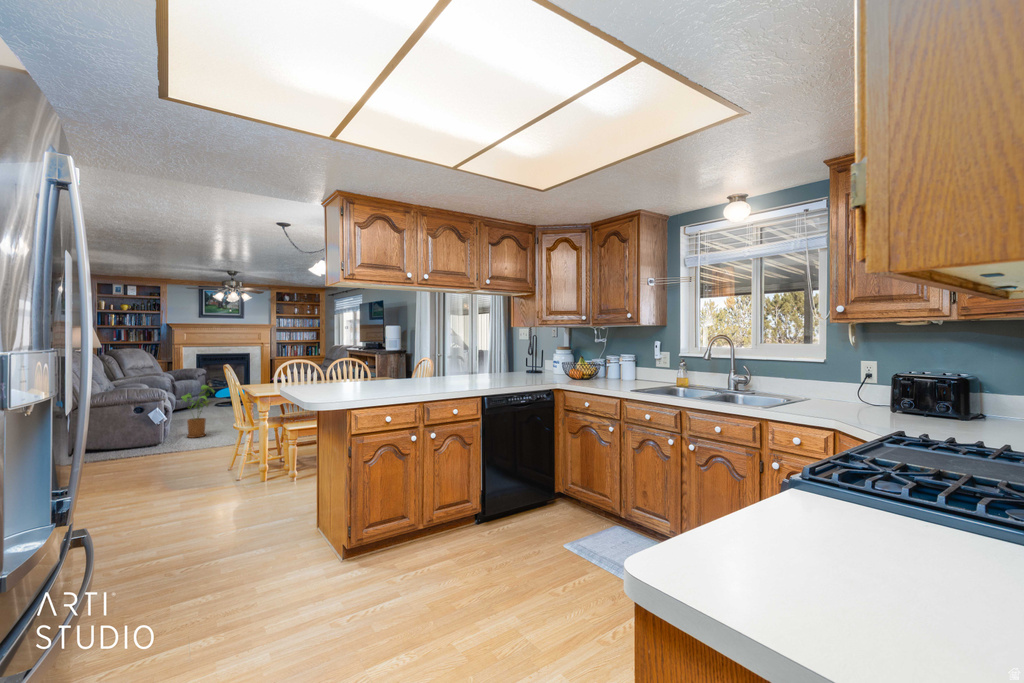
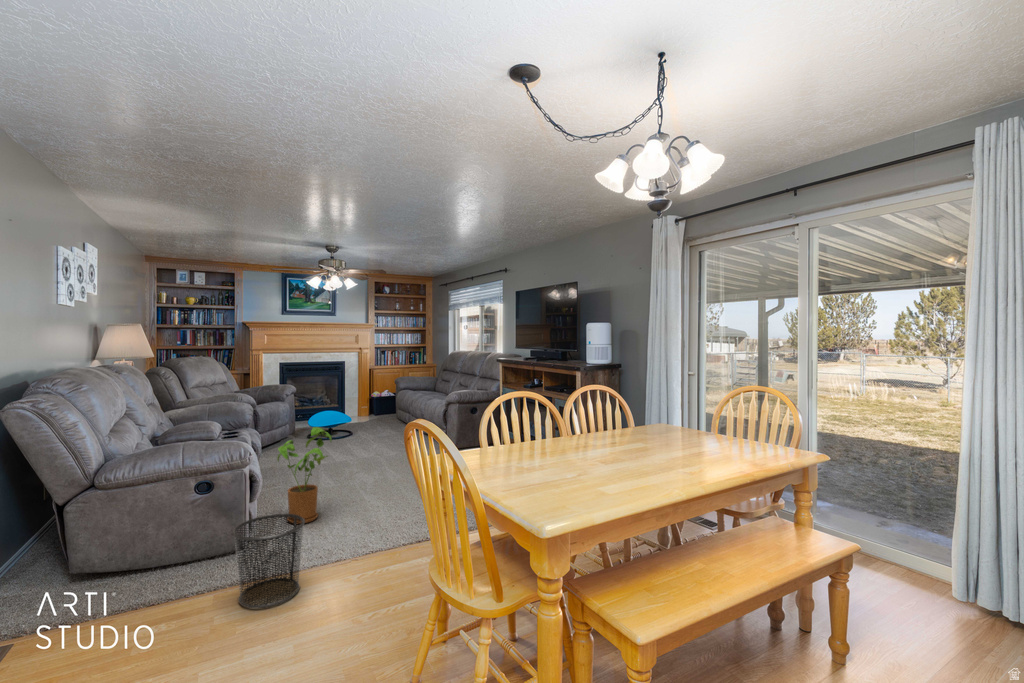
waste bin: none [152,421,190,459] -> present [233,514,305,608]

